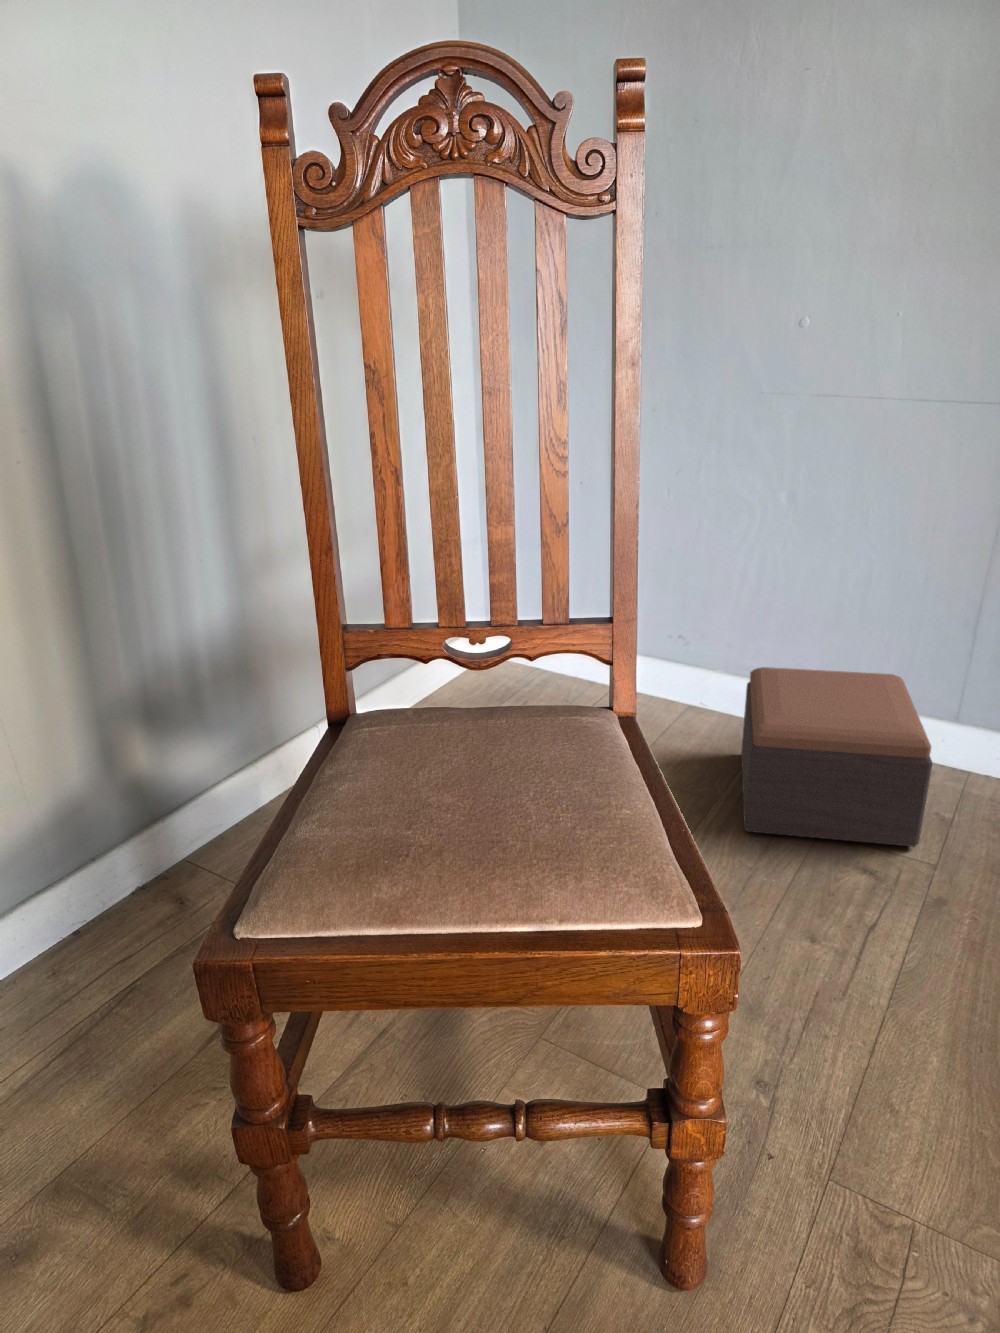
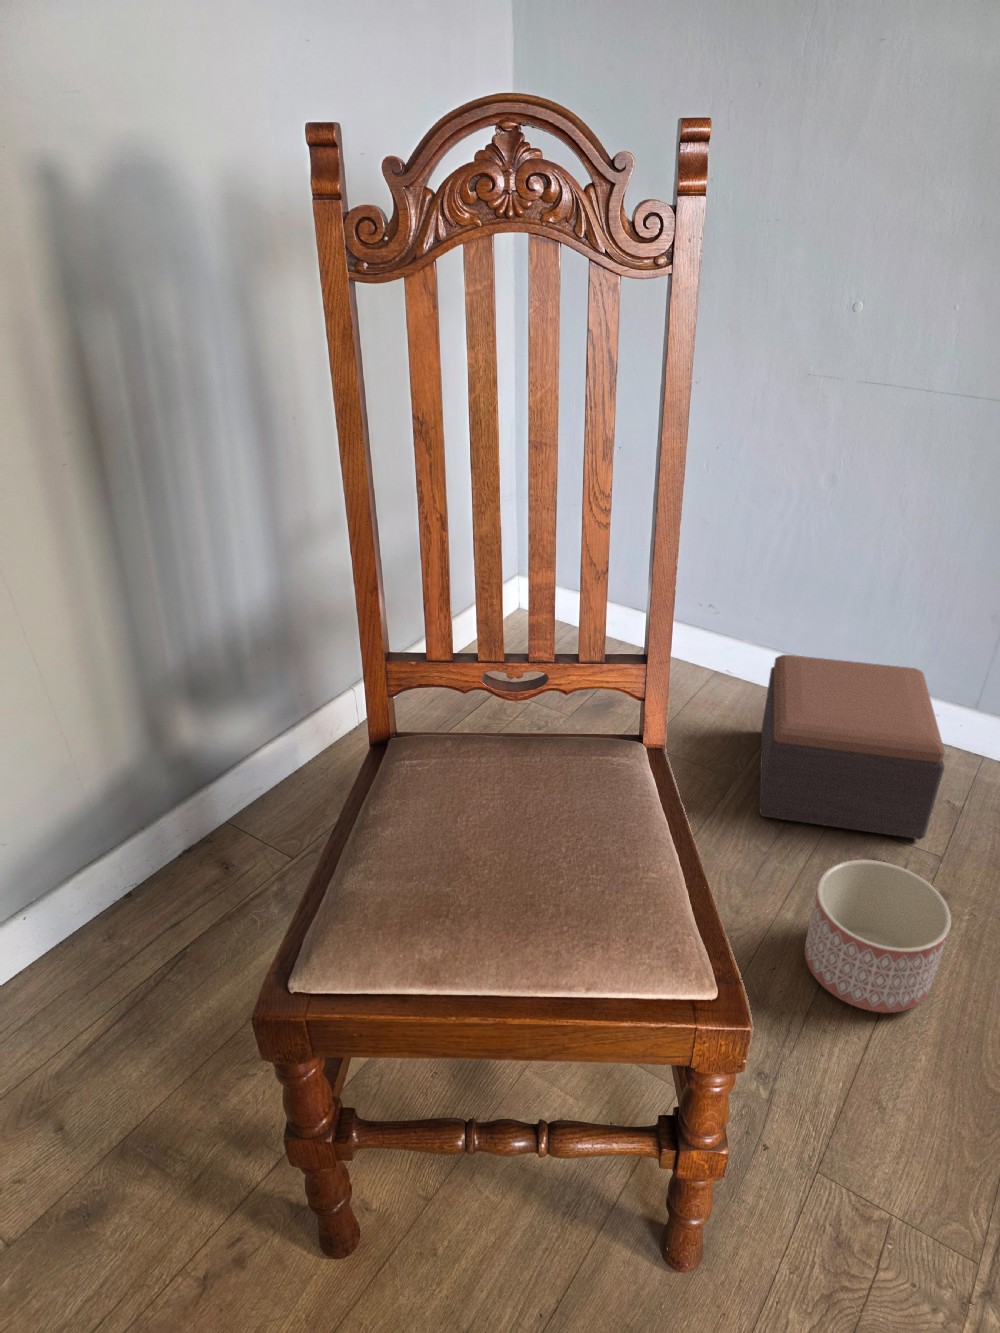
planter: none [800,853,953,1012] -> present [805,860,951,1013]

